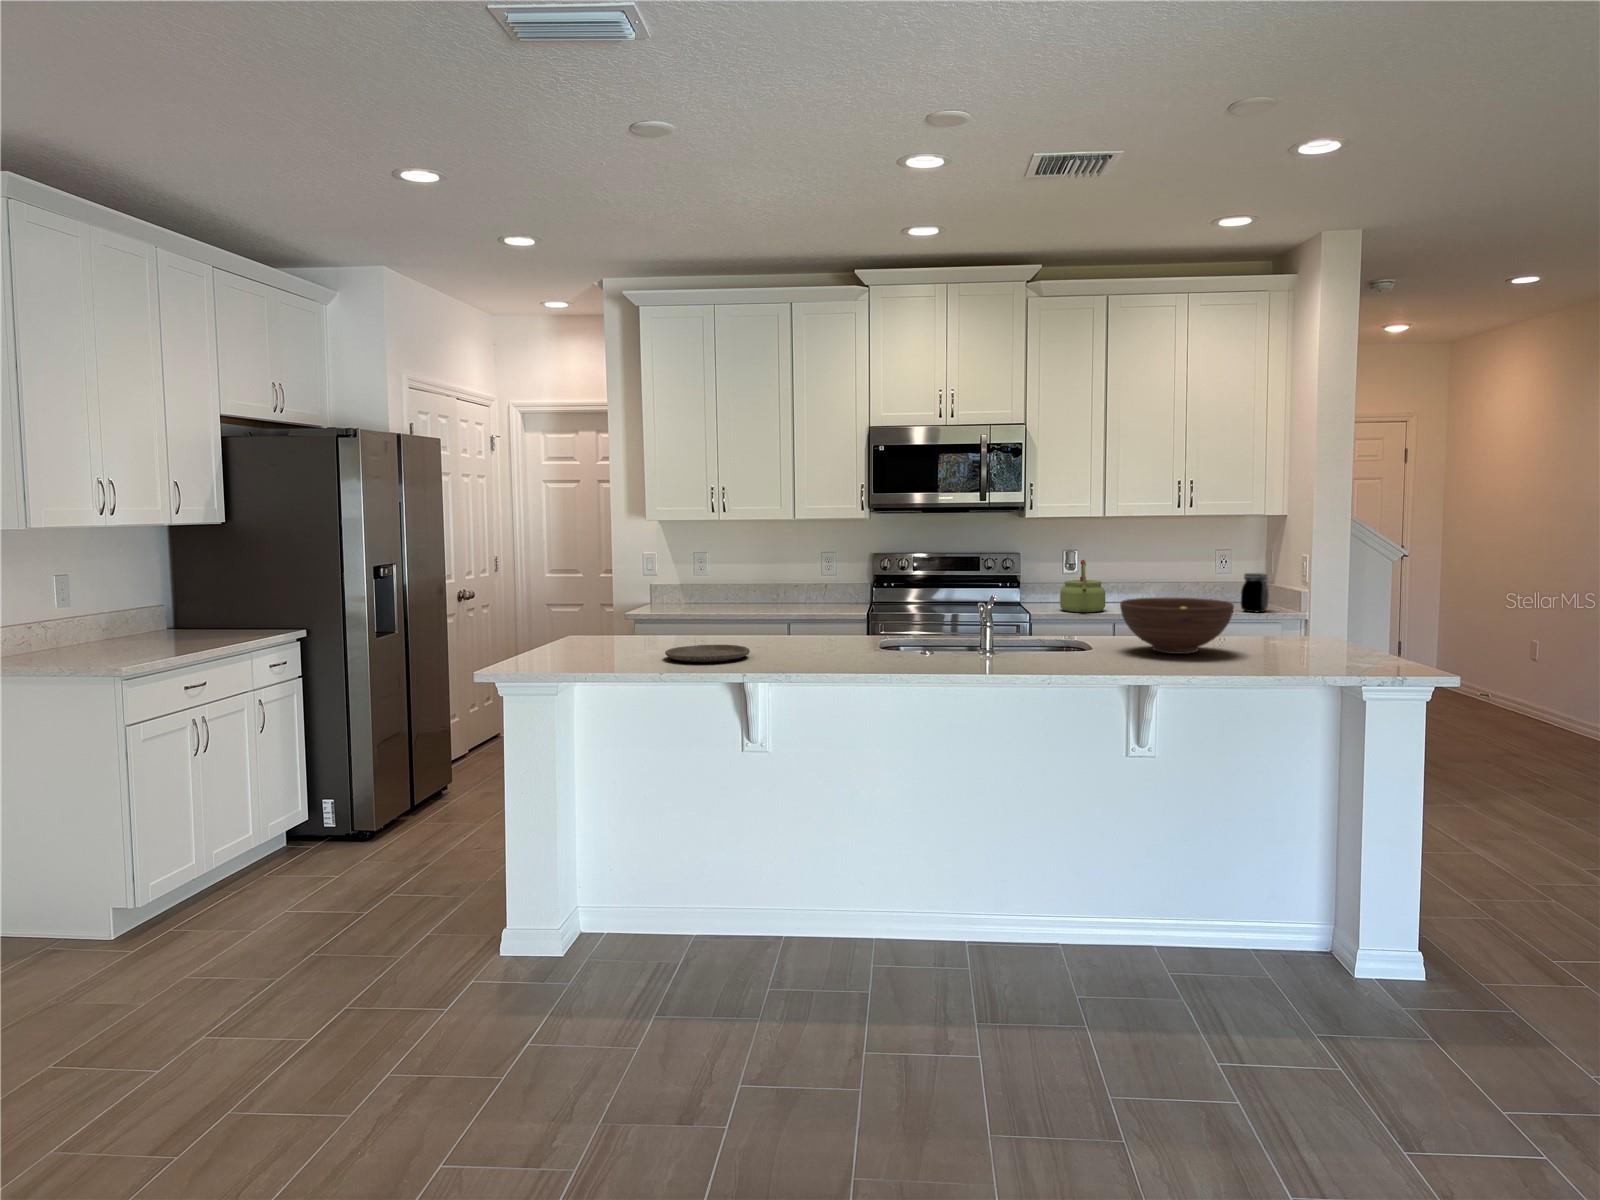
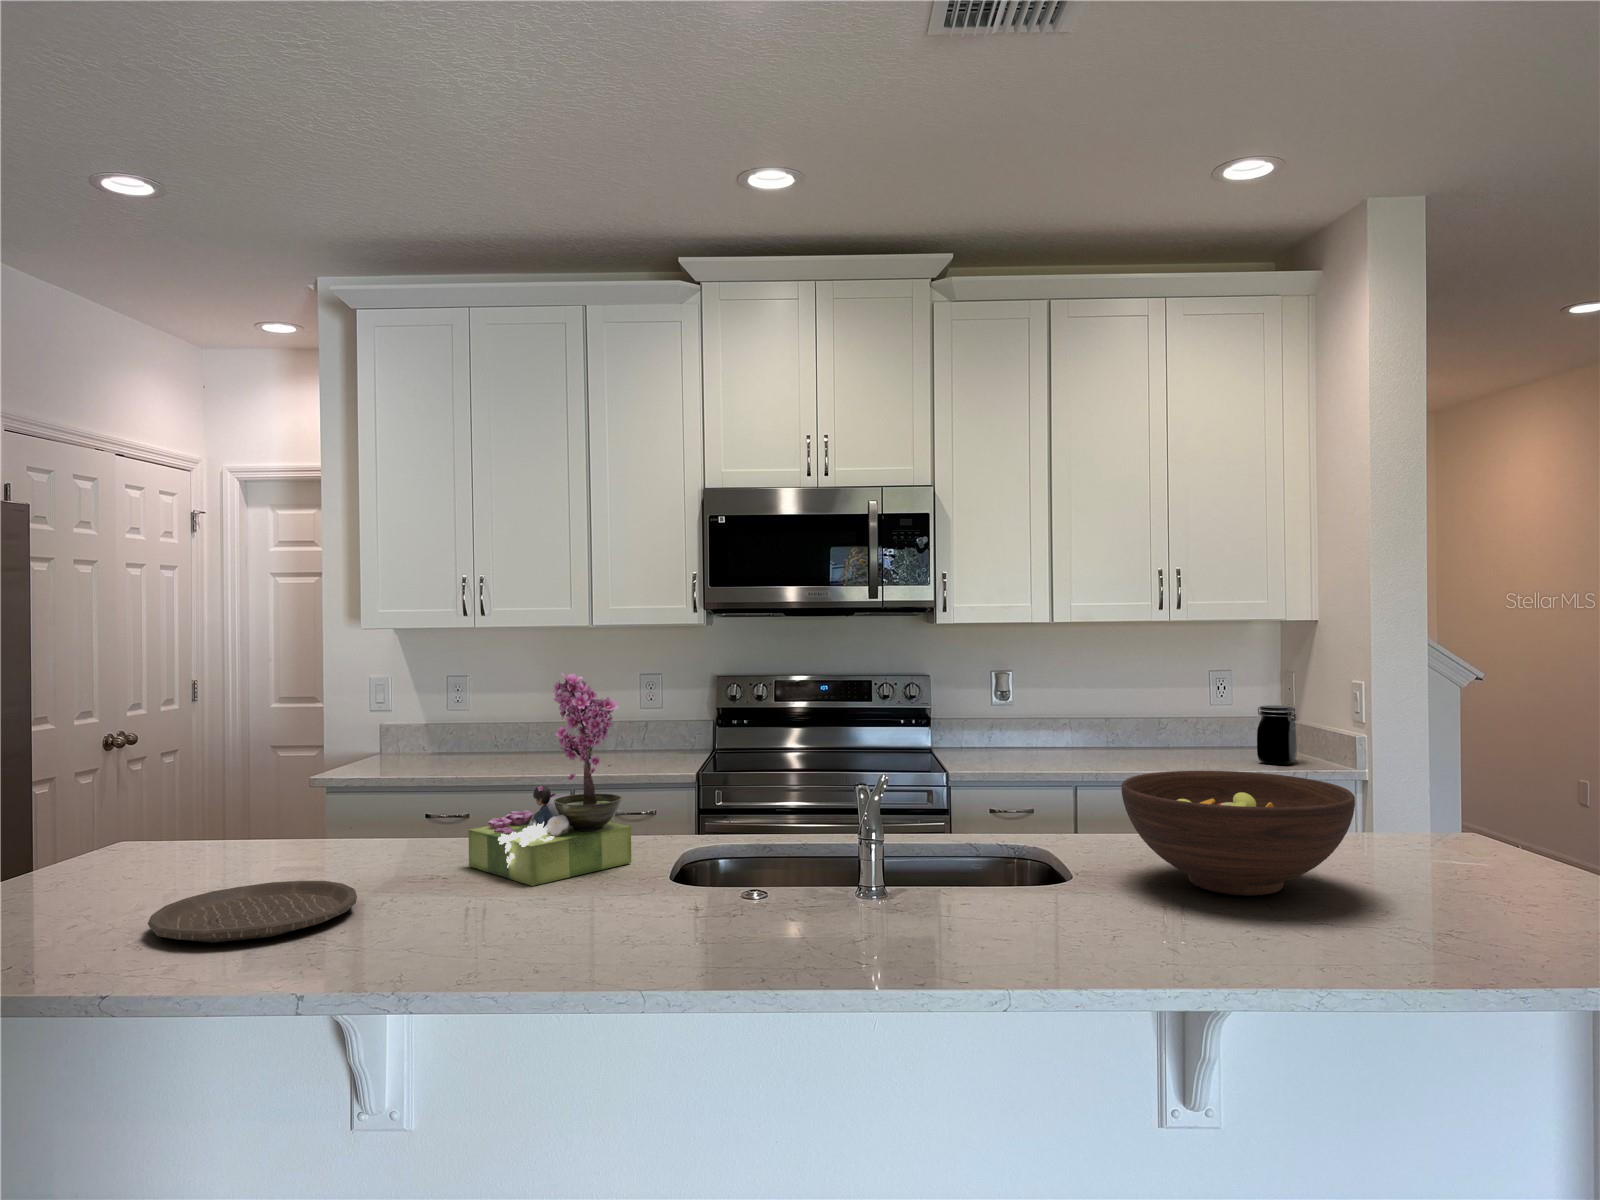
flower arrangement: none [782,545,865,650] -> present [469,673,631,886]
kettle: present [1060,560,1105,612] -> none [992,686,1059,767]

